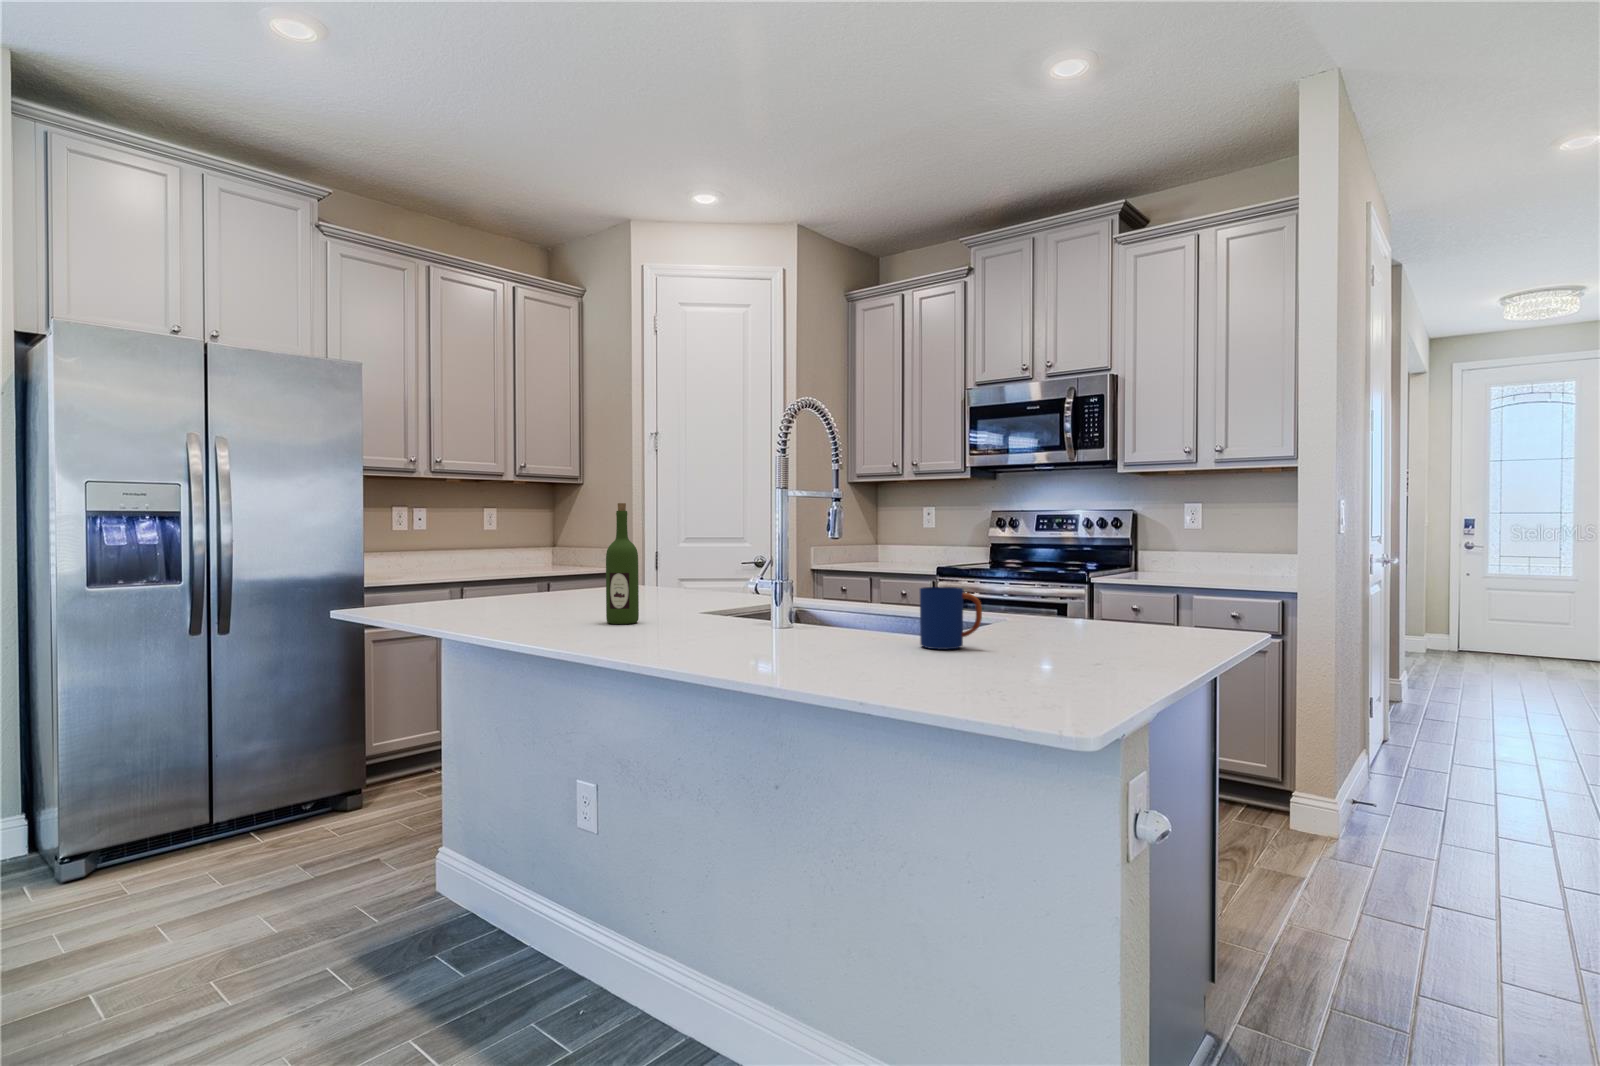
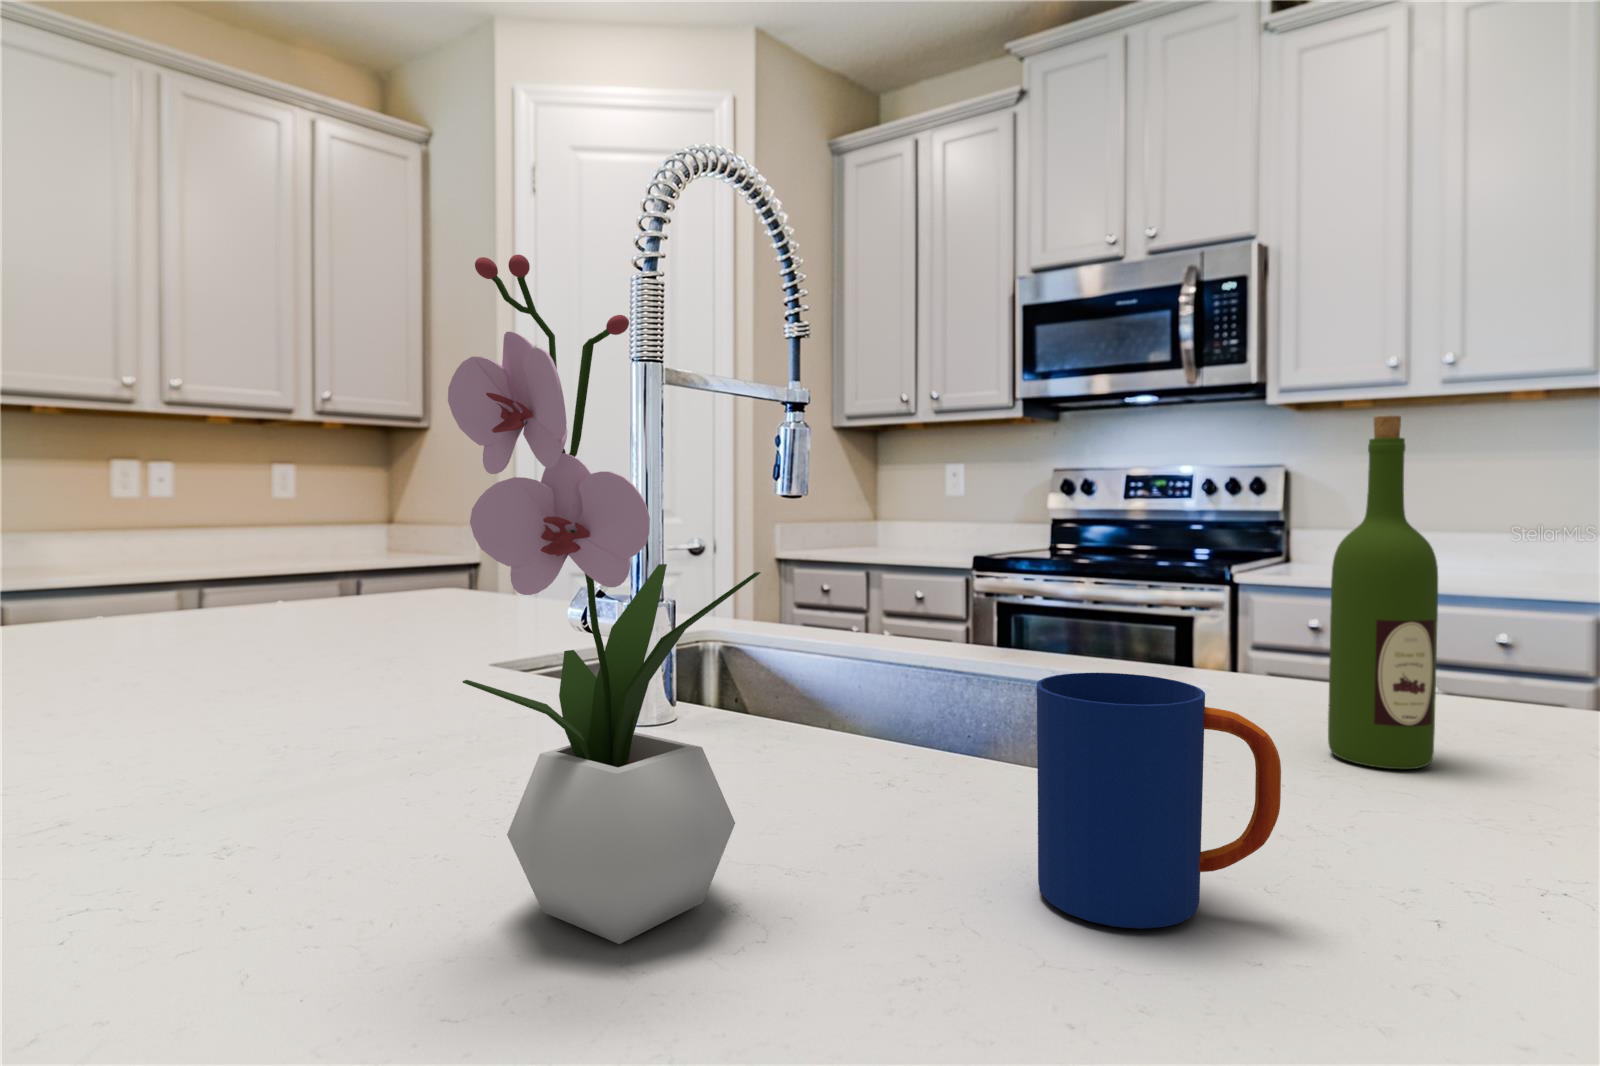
flower arrangement: none [769,475,844,649] -> present [448,254,760,944]
wine bottle: present [606,503,639,624] -> present [1328,416,1438,769]

